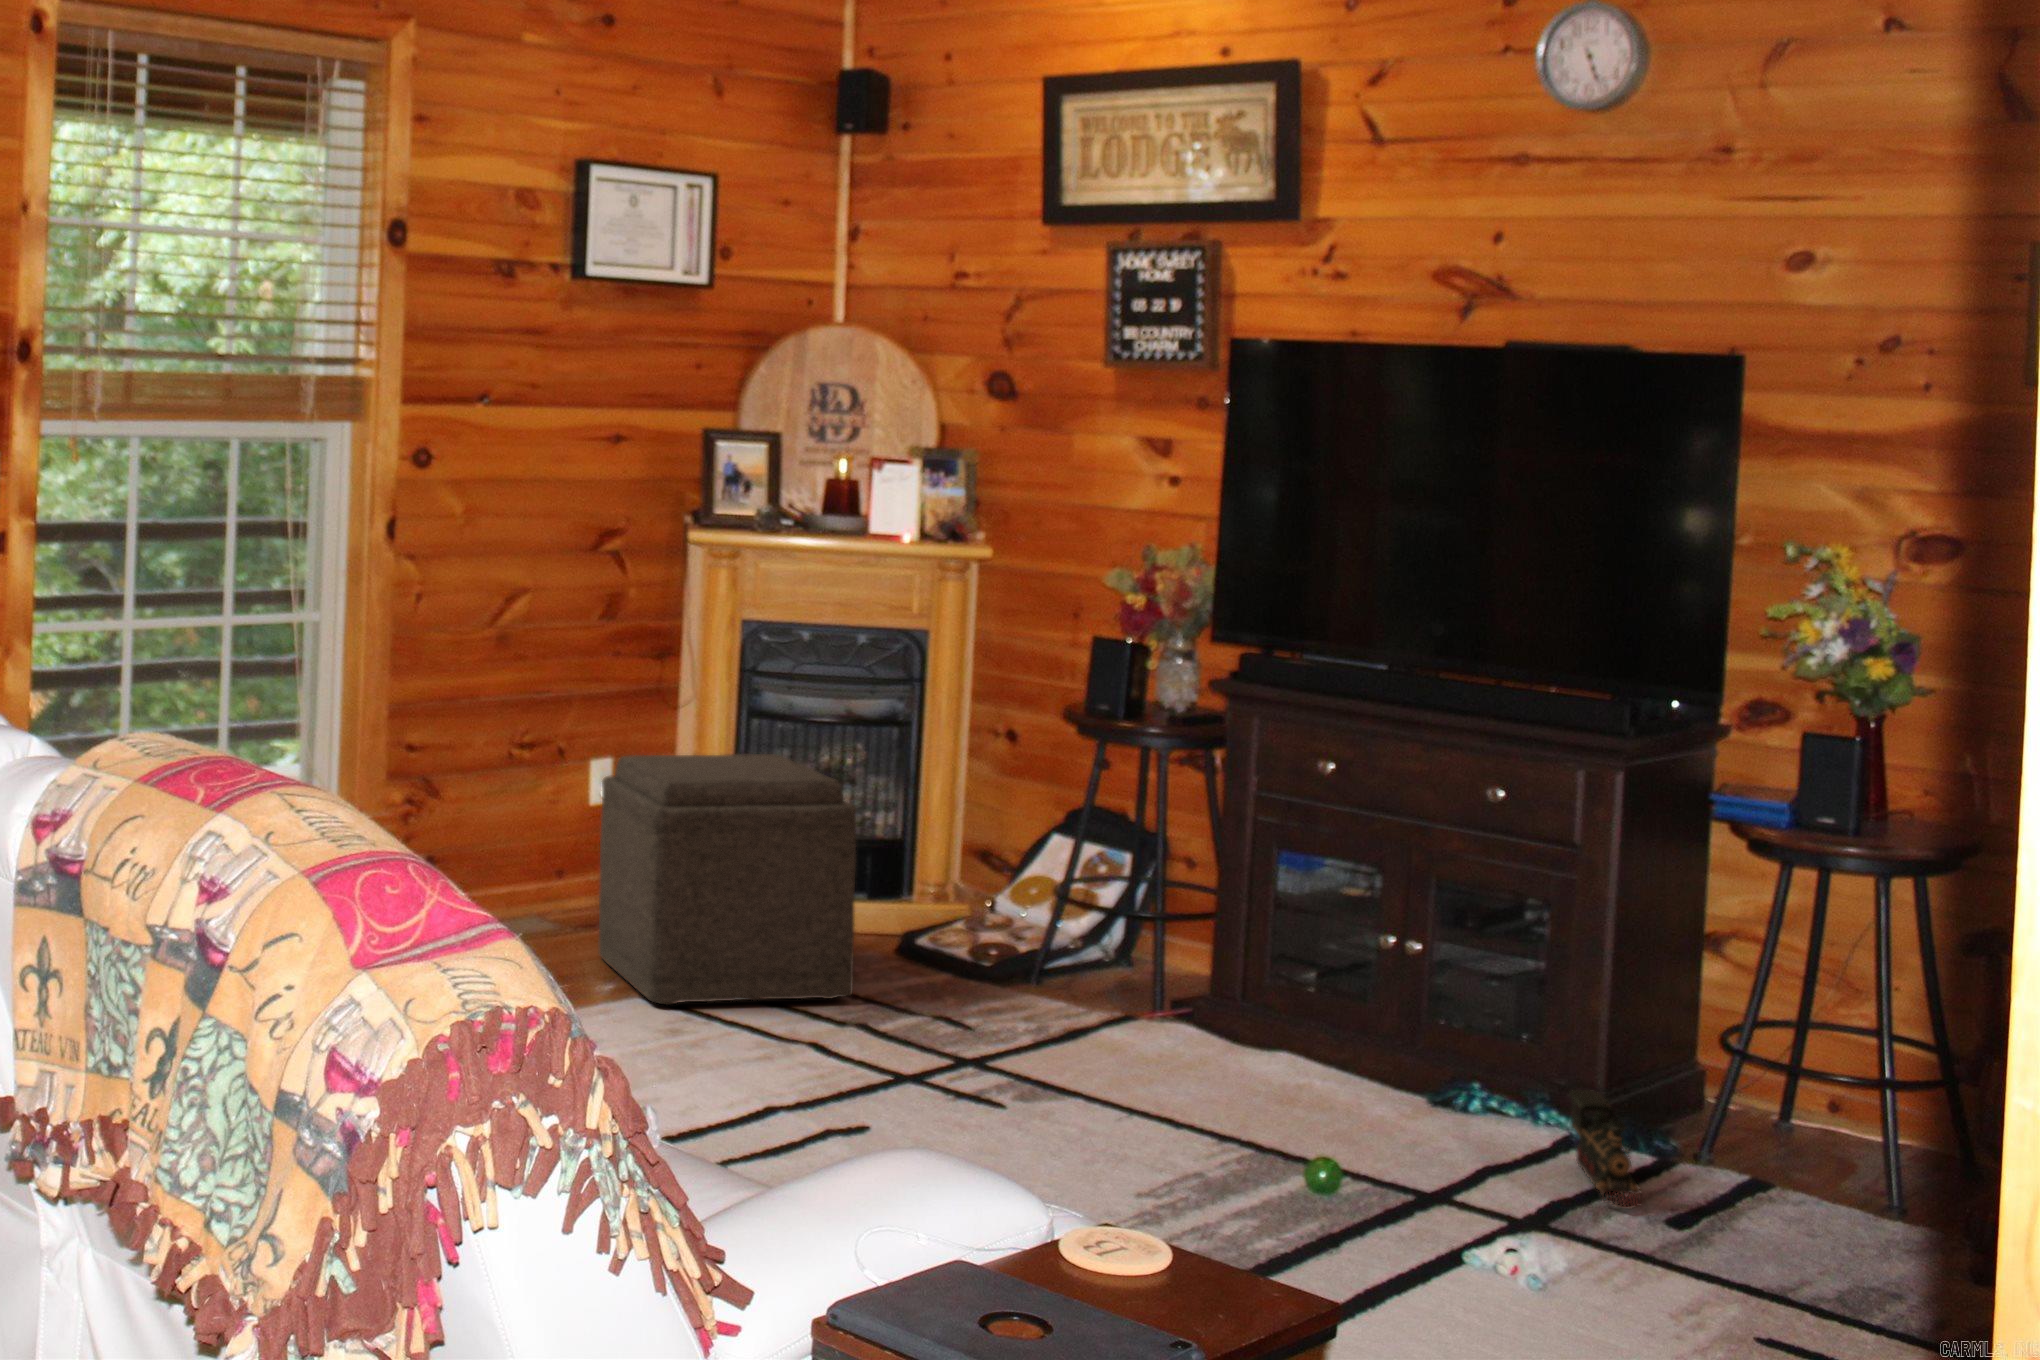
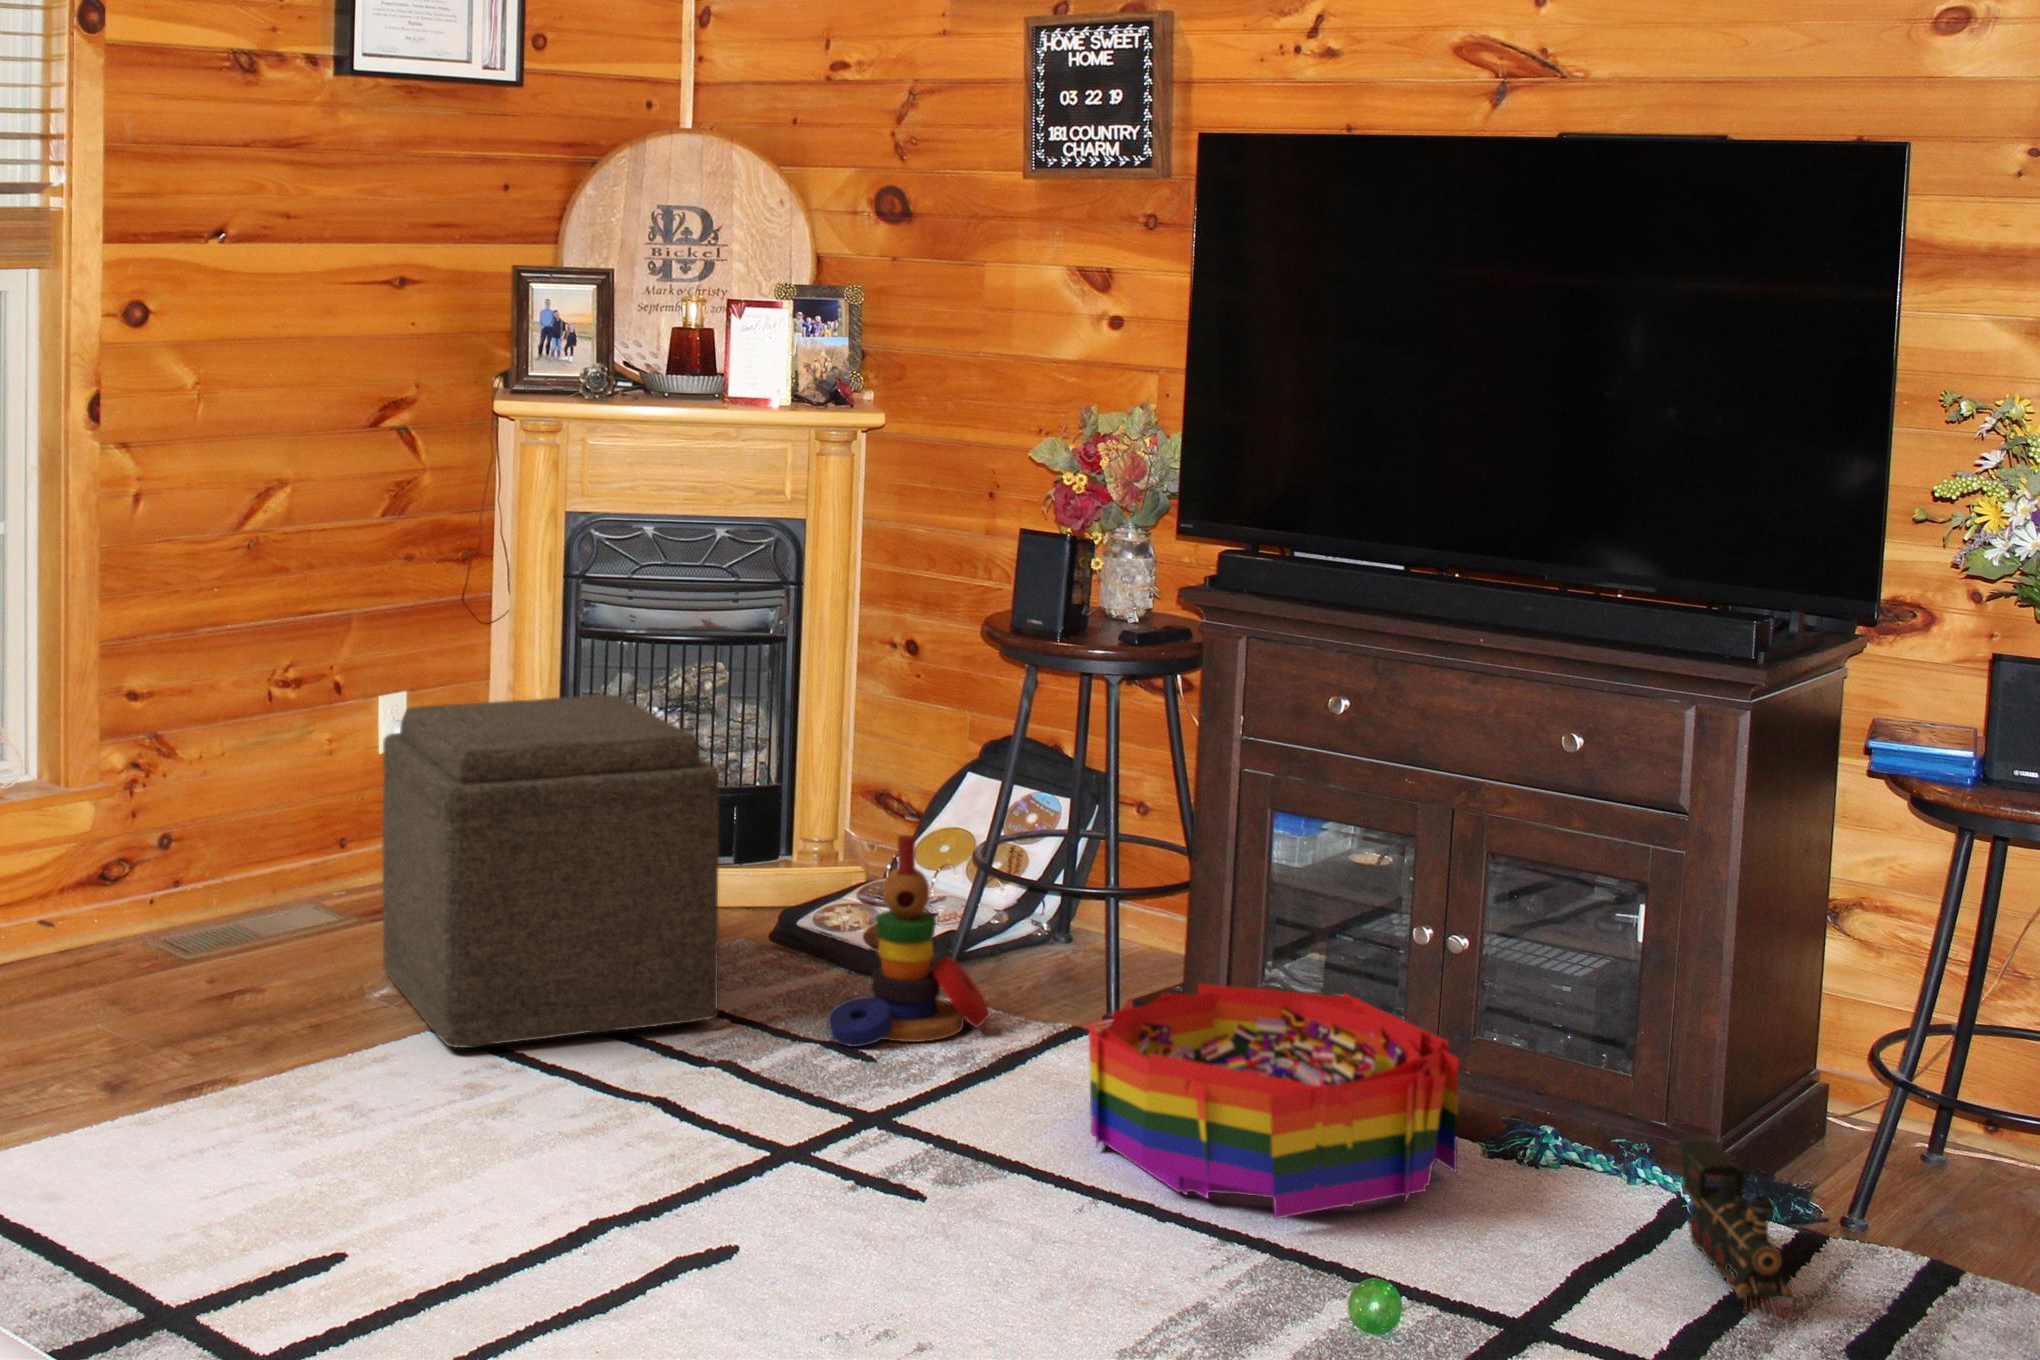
stacking toy: none [937,864,1063,1020] -> present [828,835,991,1047]
storage bin: none [1131,977,1408,1130] -> present [1089,984,1459,1219]

